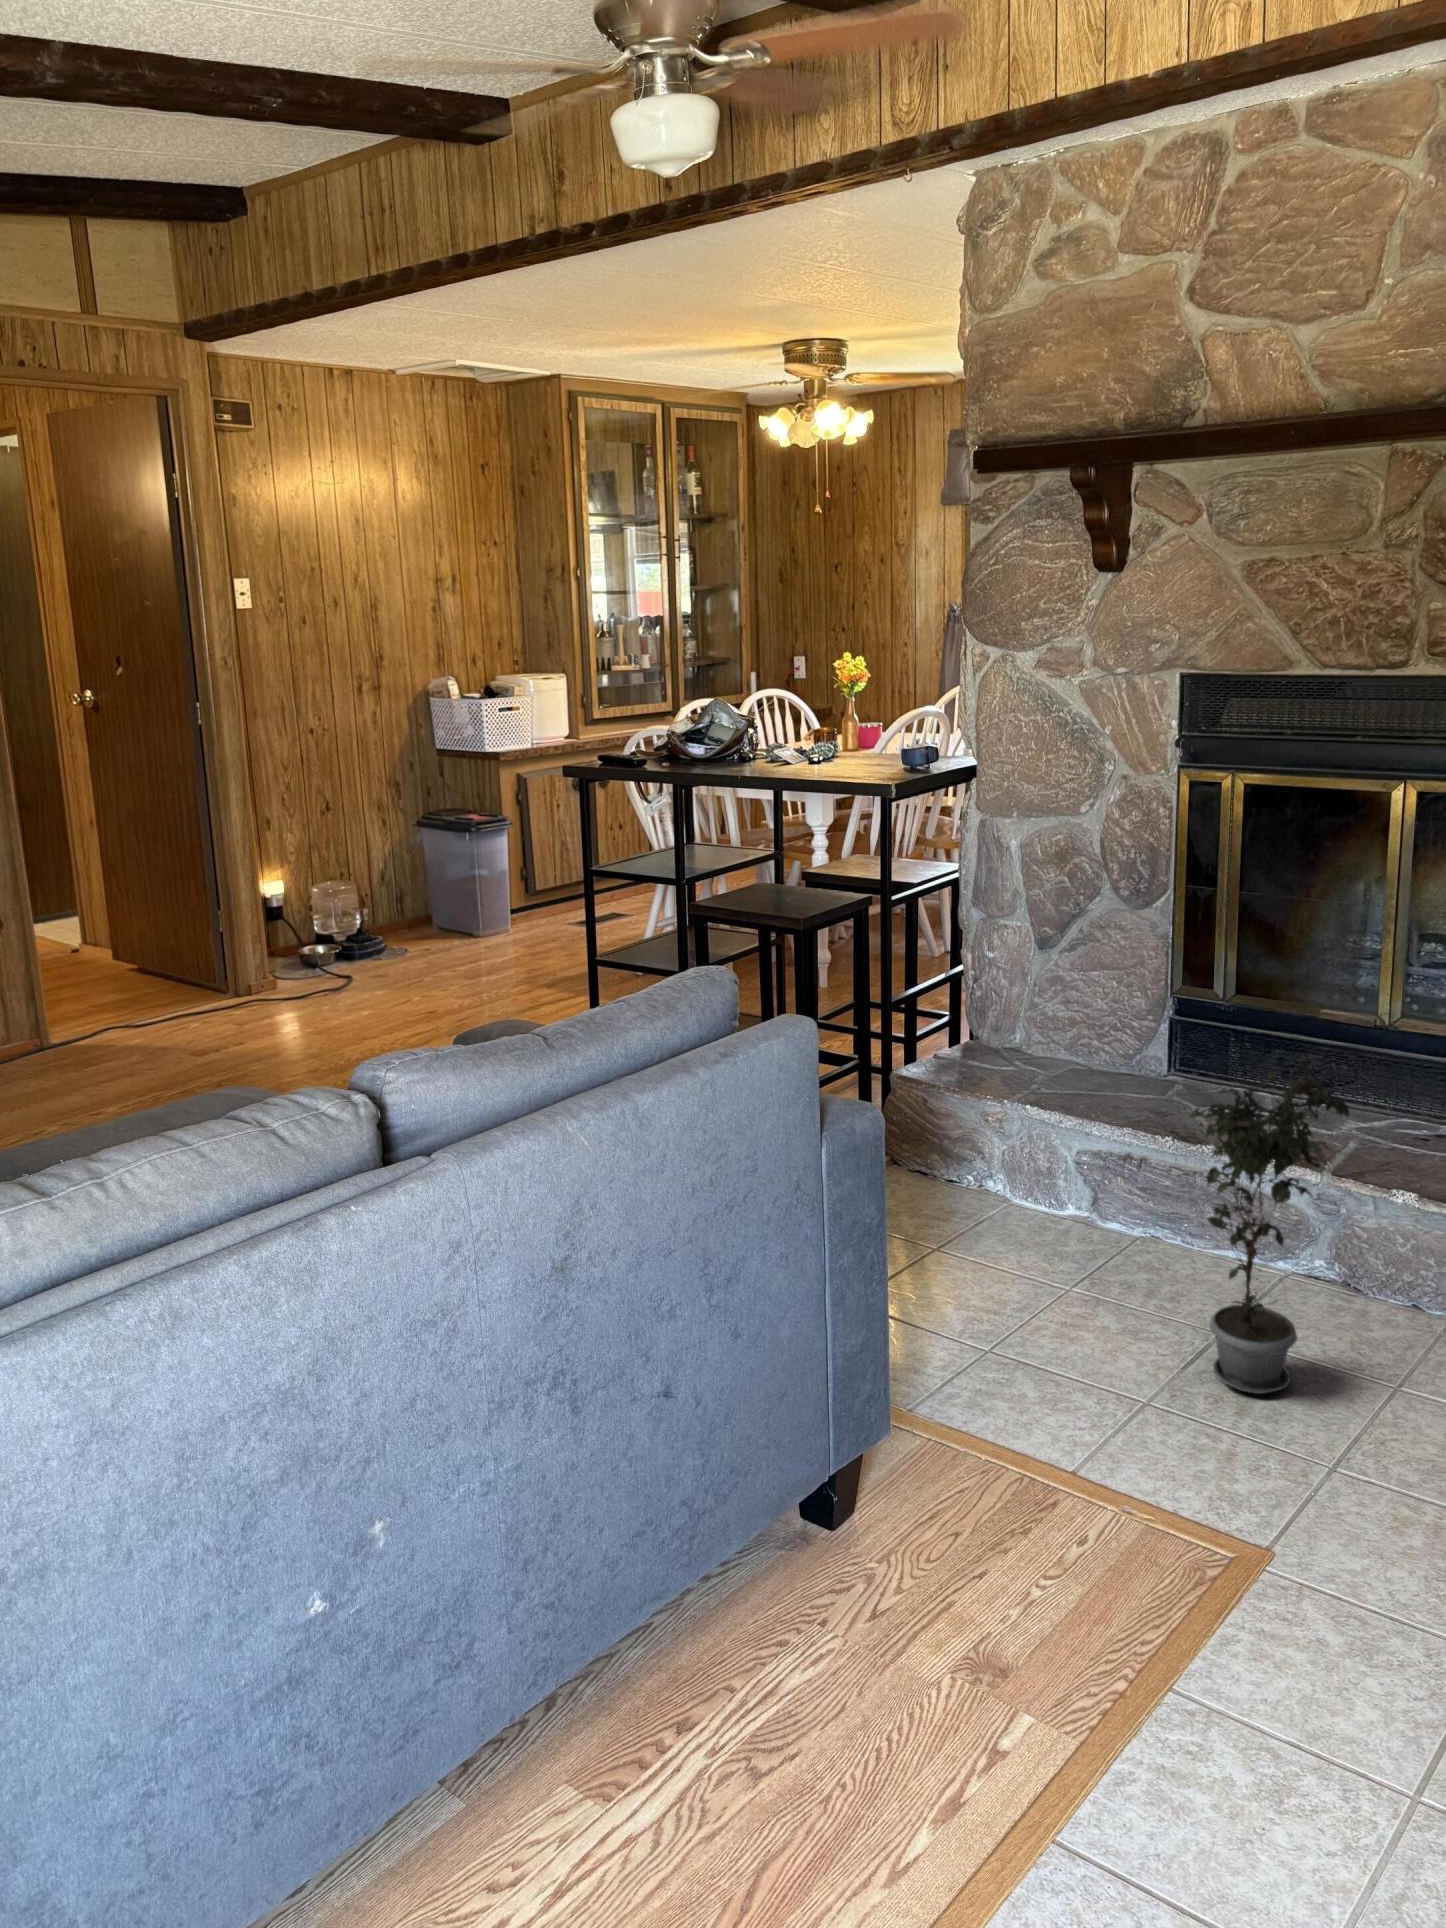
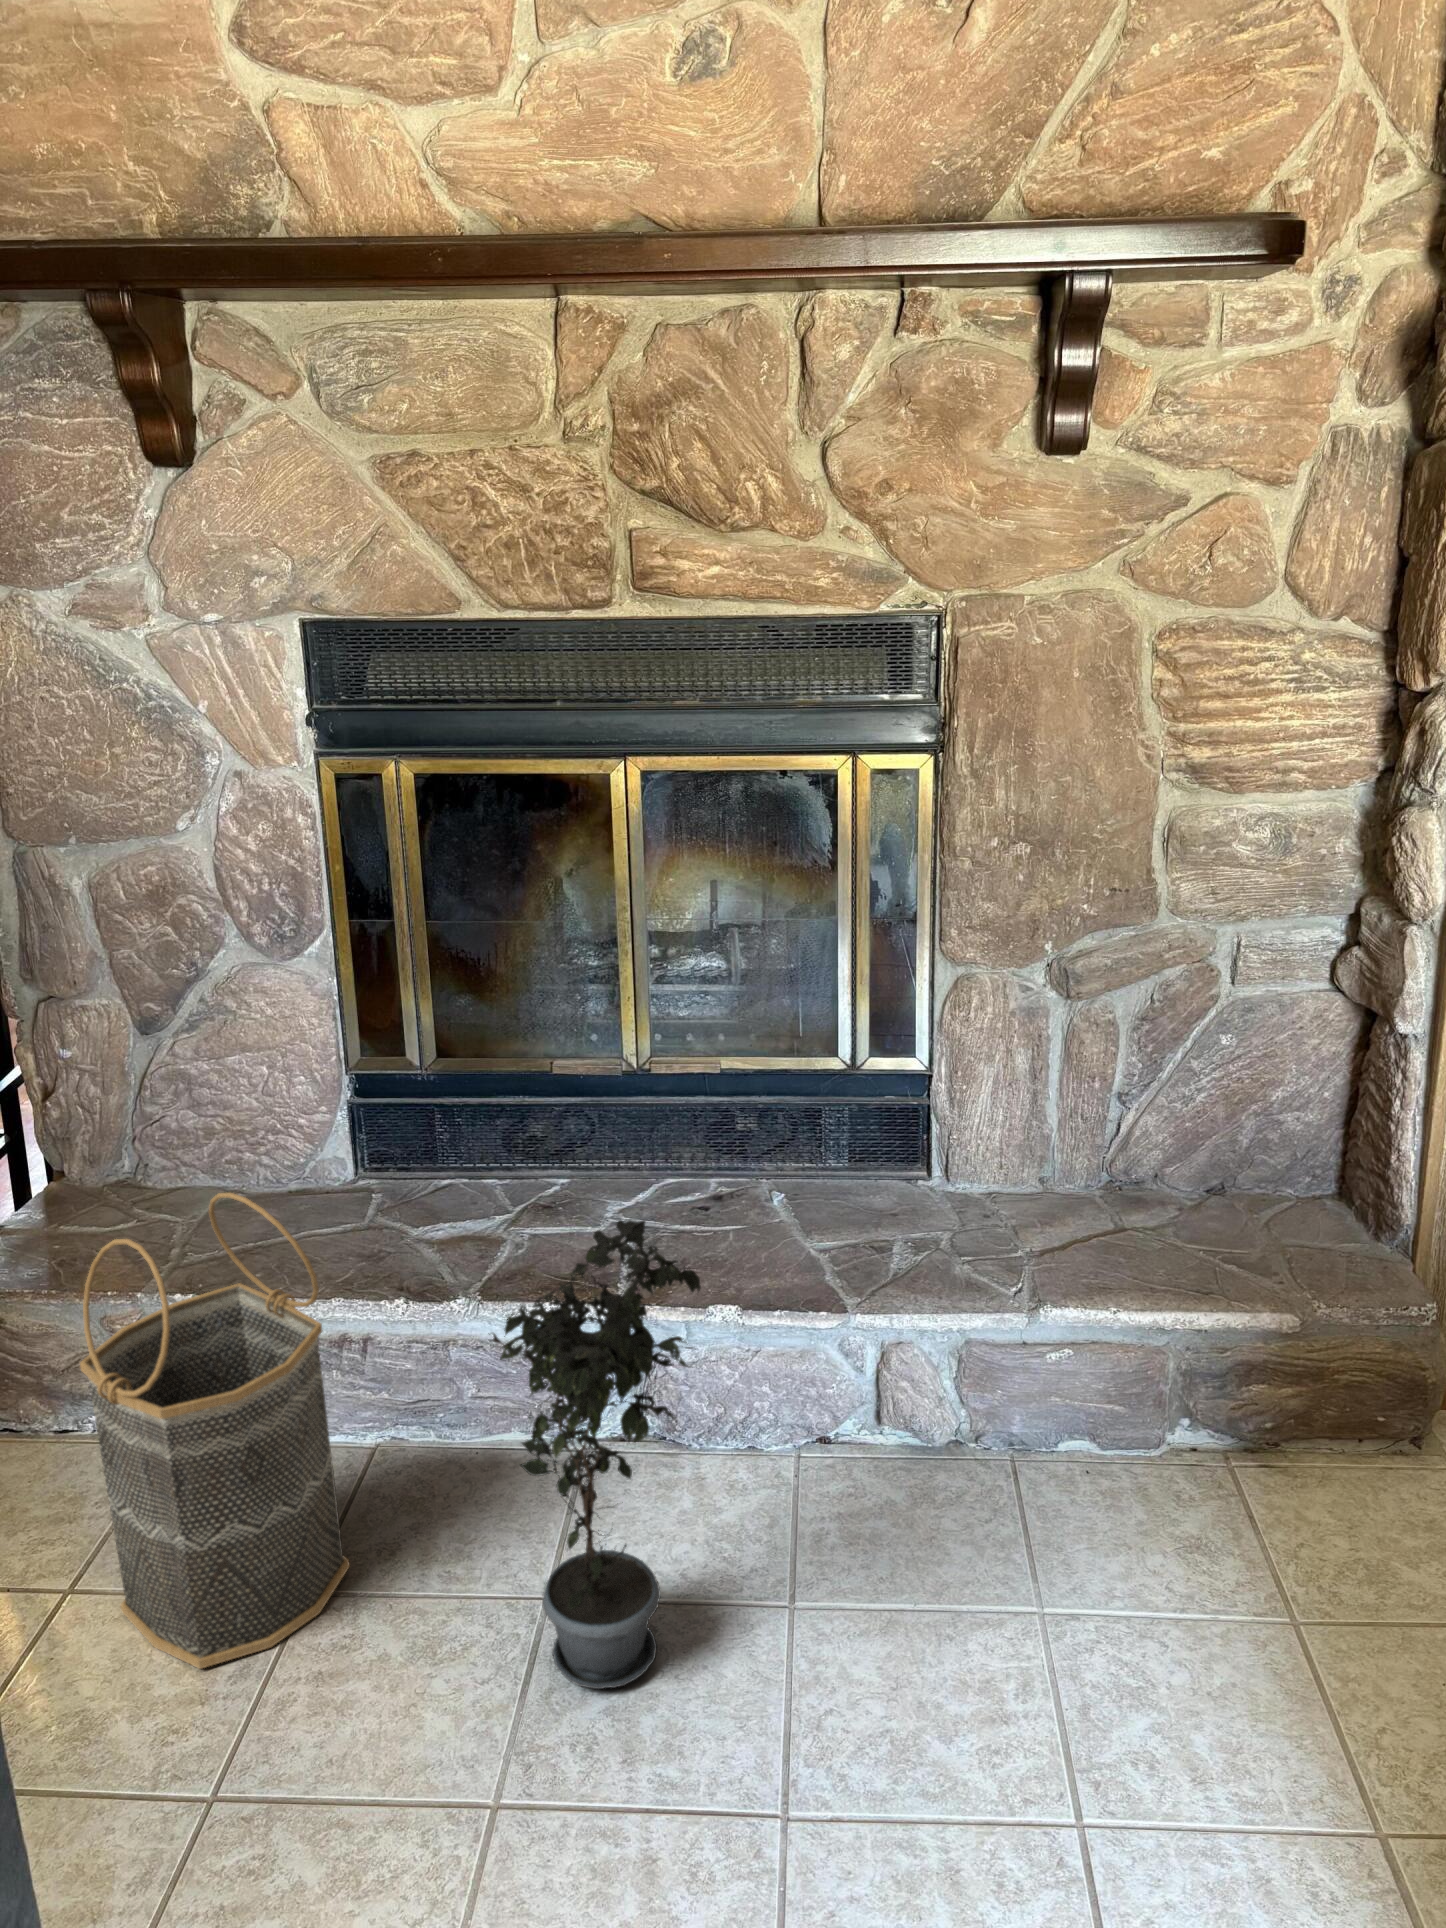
basket: none [953,1016,1101,1312] -> present [80,1192,350,1669]

